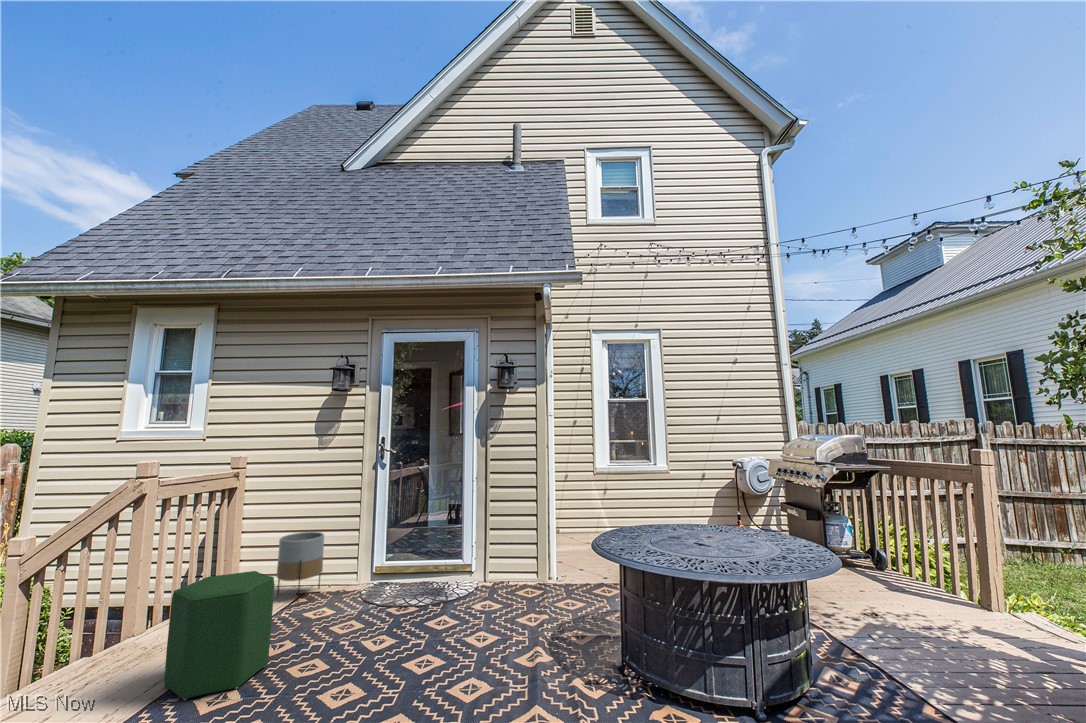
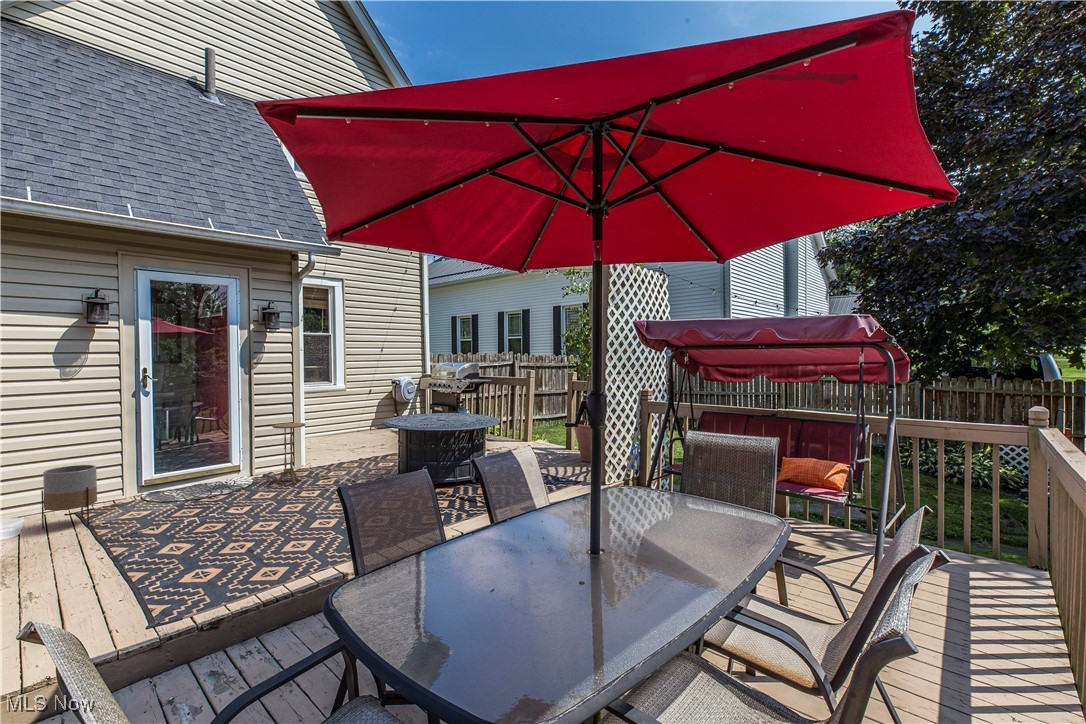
side table: none [500,510,540,599] -> present [272,423,306,484]
ottoman: present [164,571,274,700] -> none [109,477,188,562]

